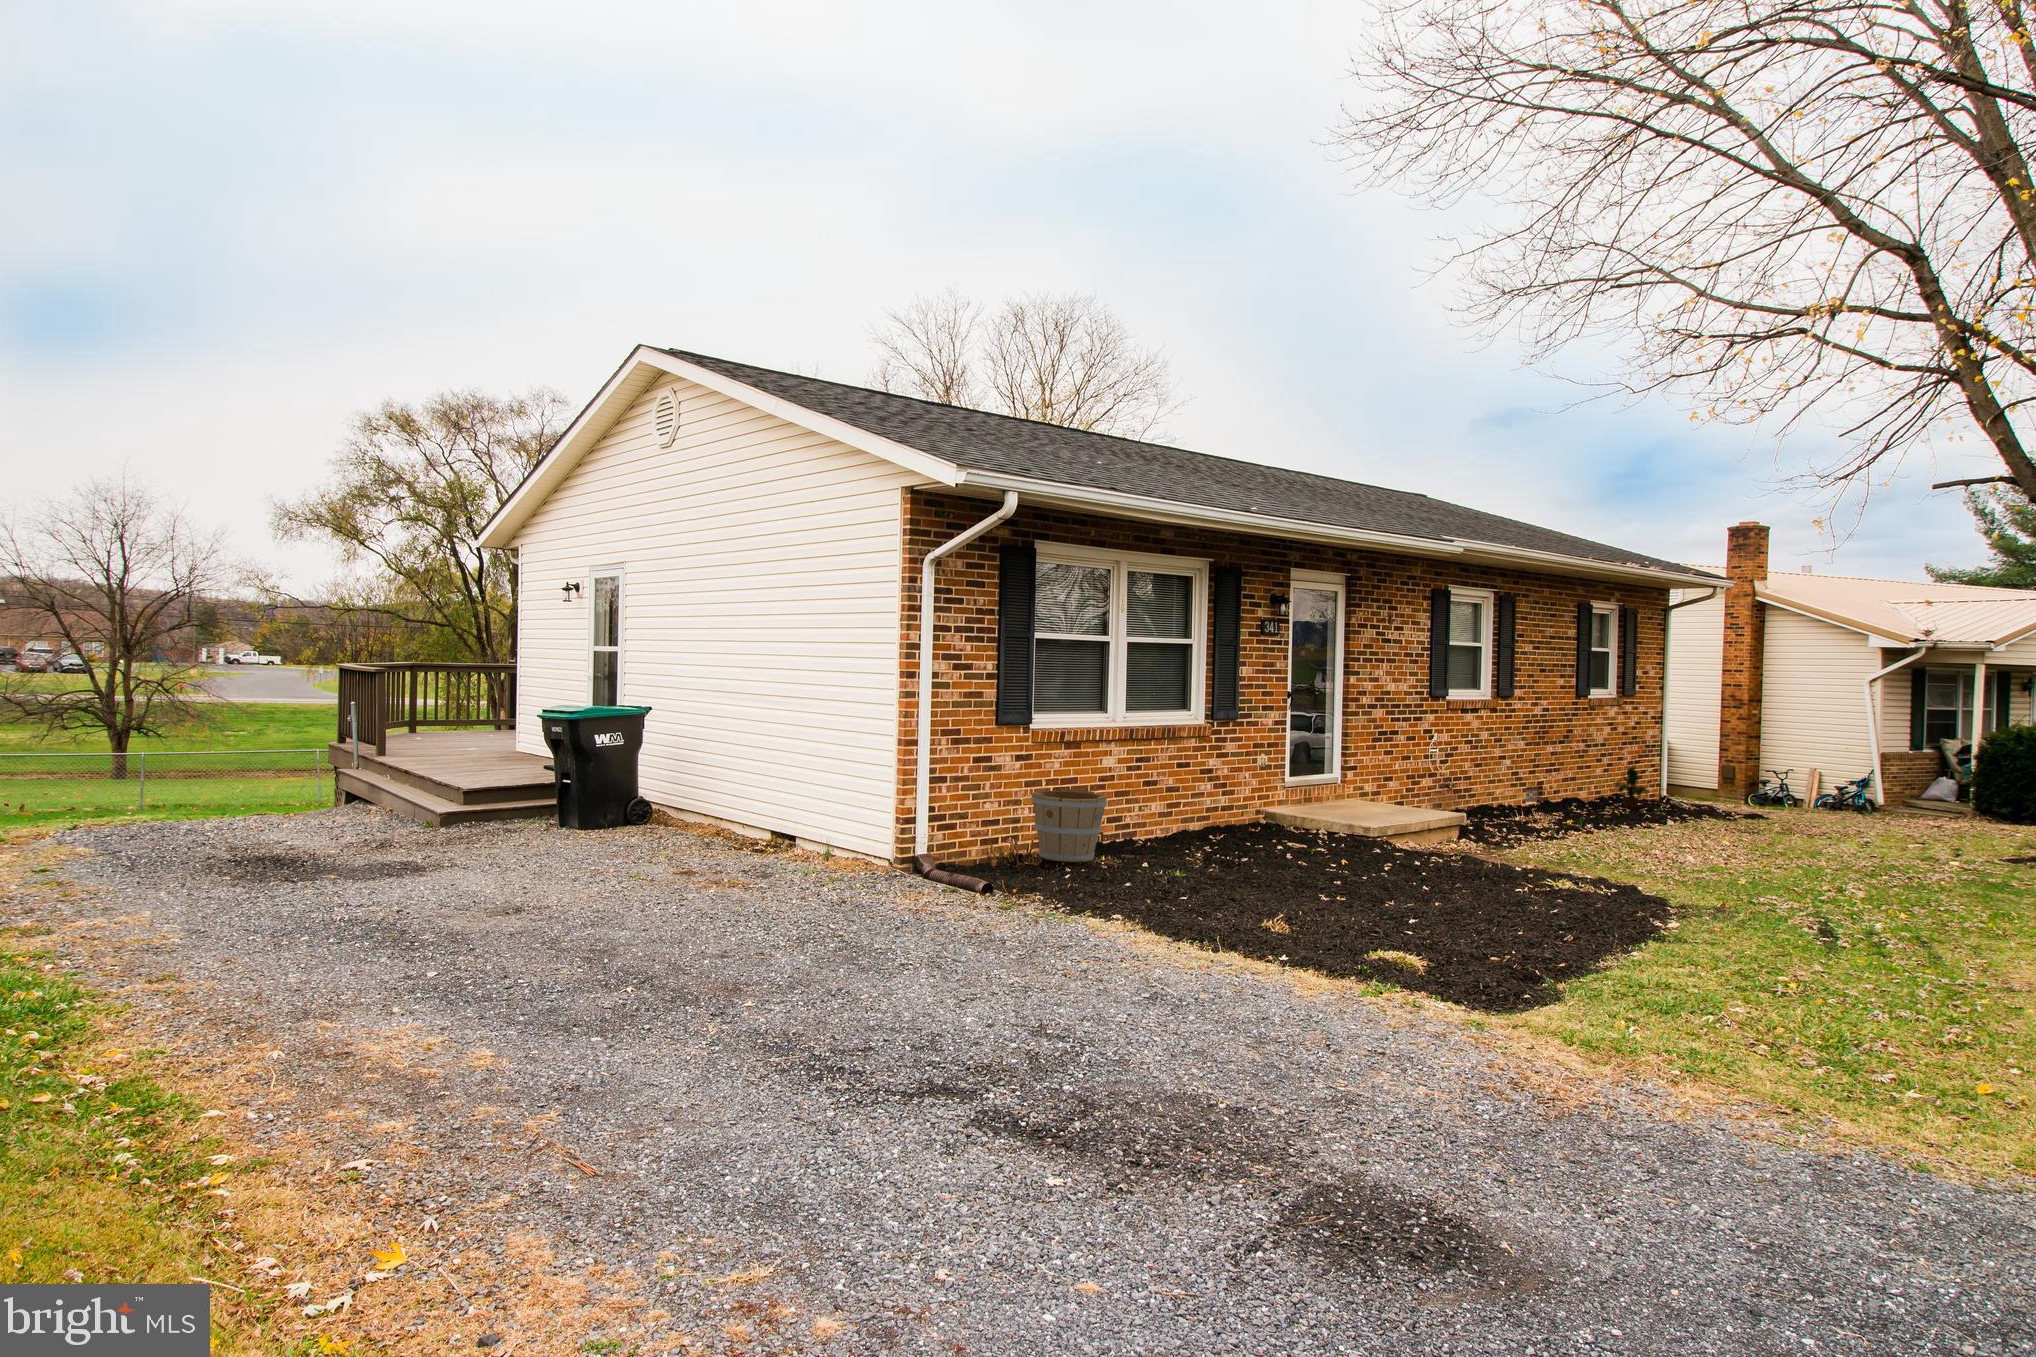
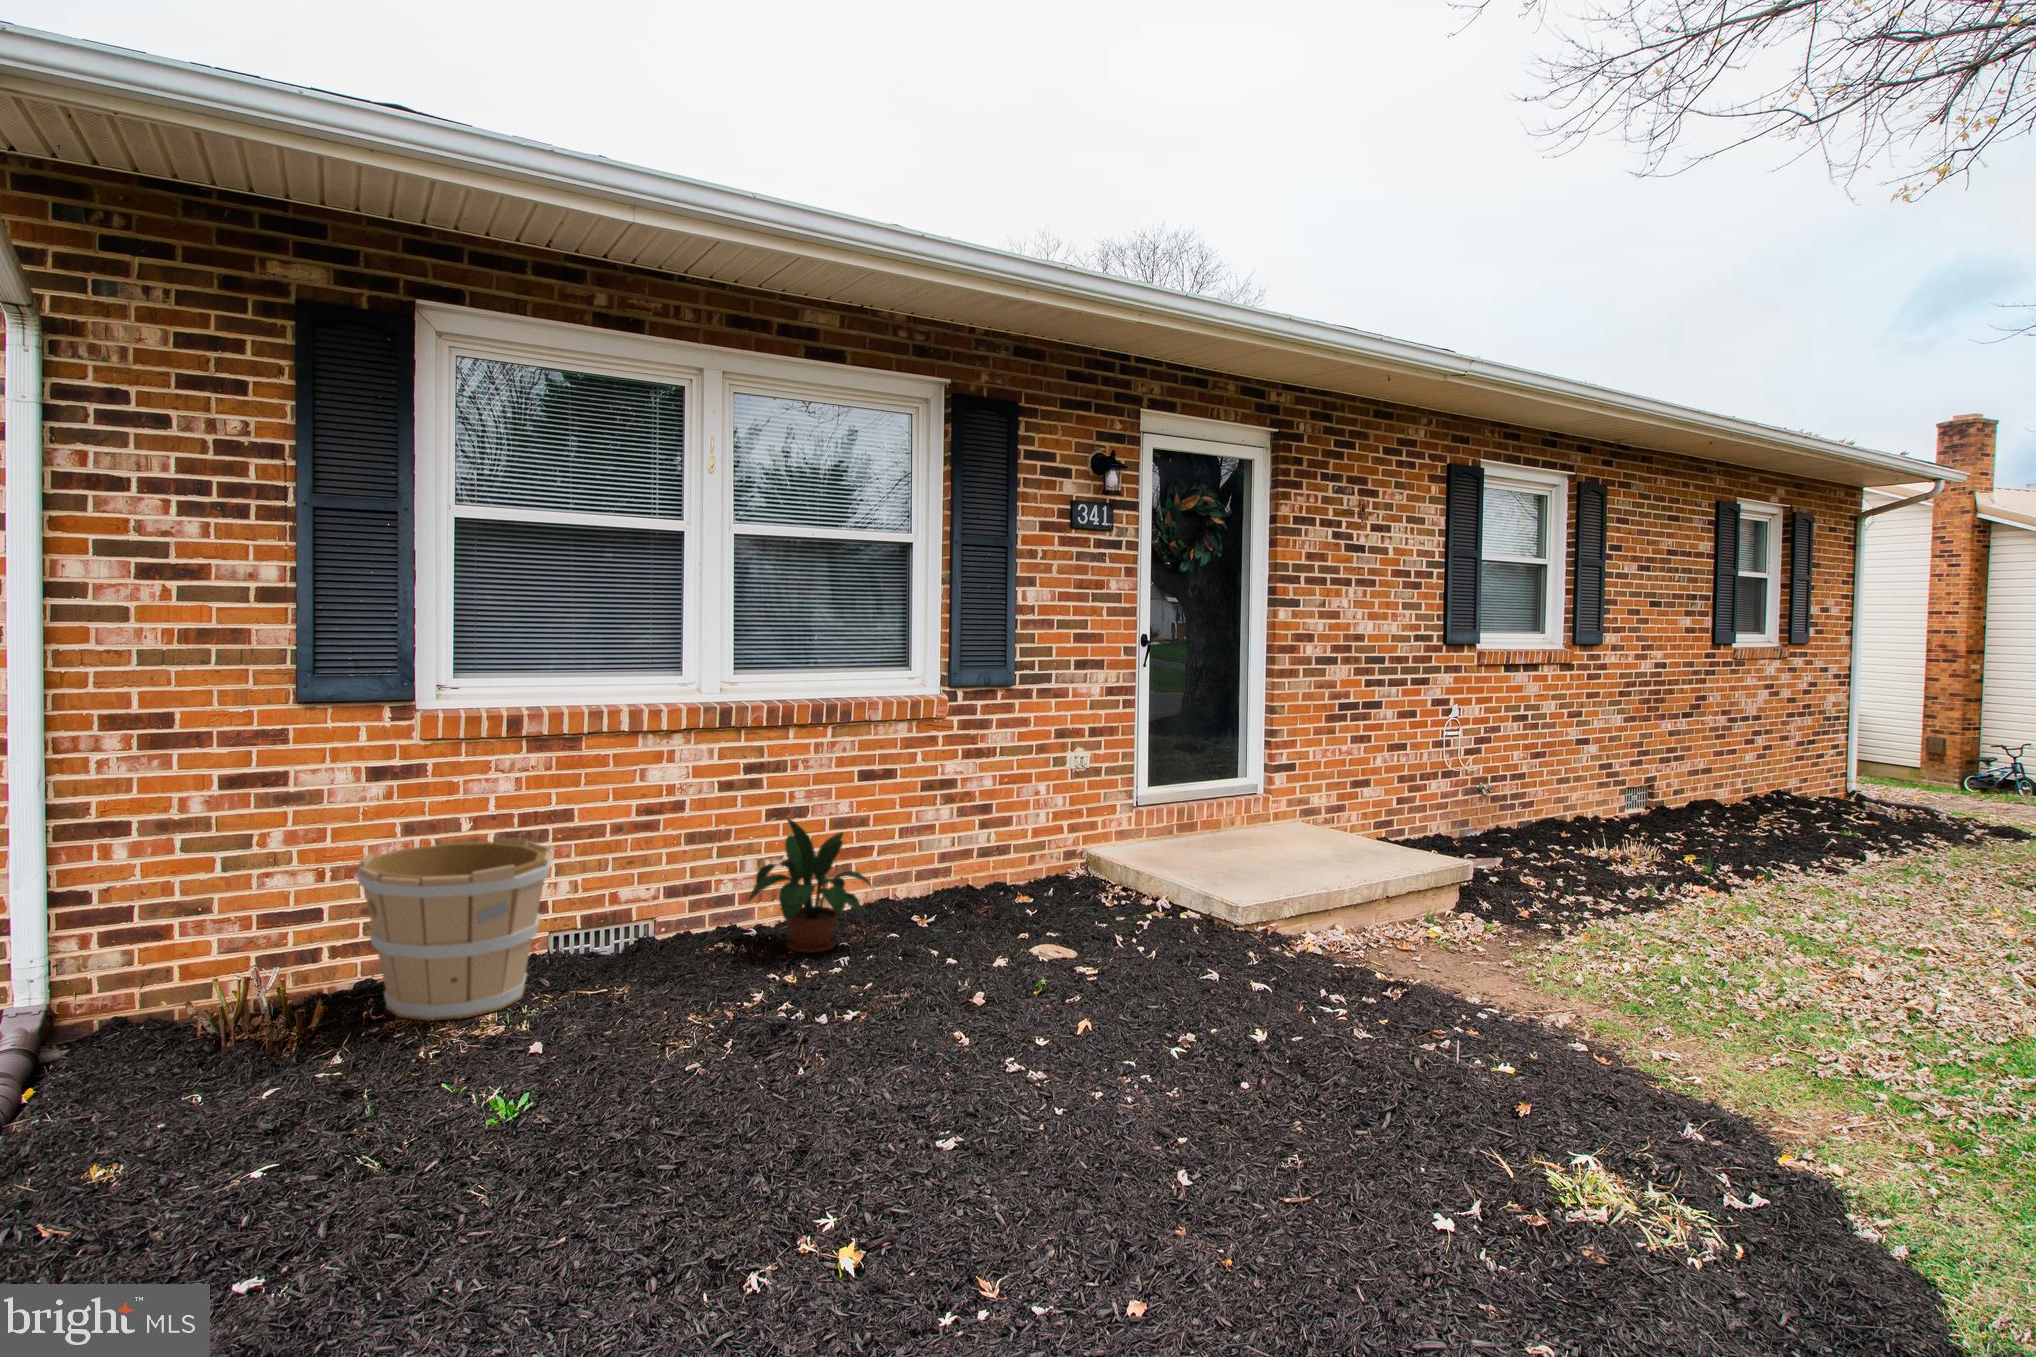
potted plant: present [1614,767,1647,809] -> present [748,818,871,952]

